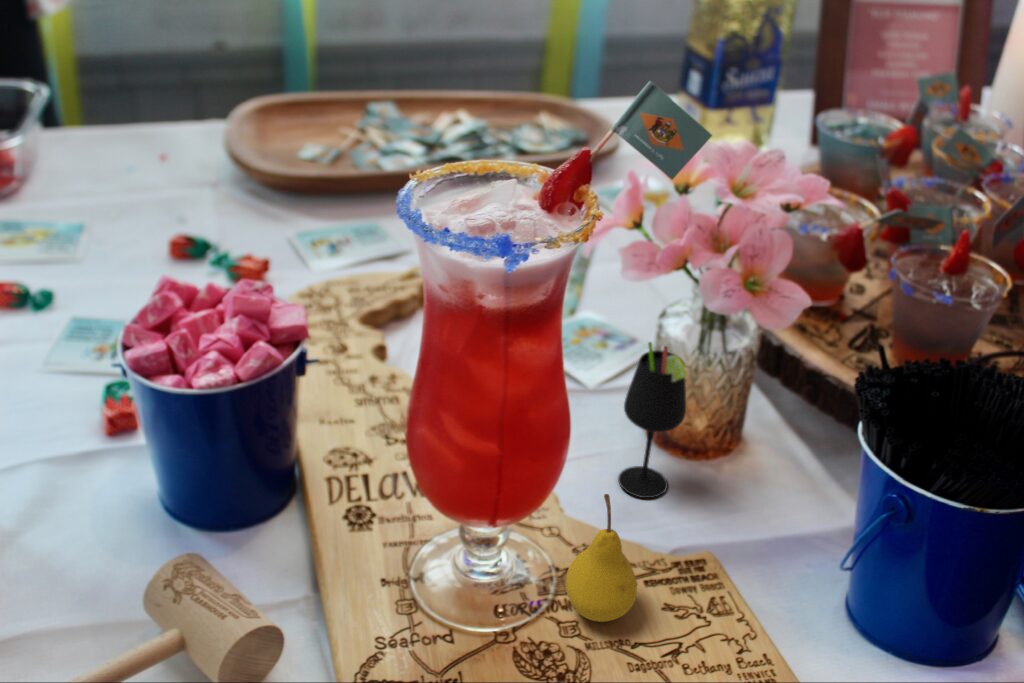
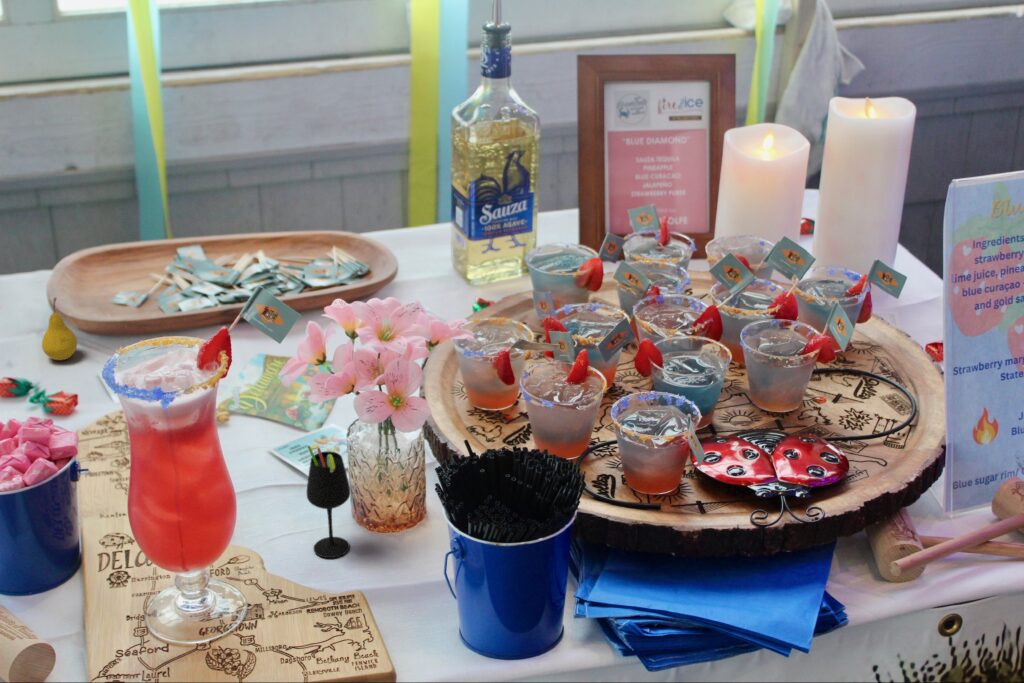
fruit: present [566,494,637,622] -> present [42,298,77,360]

